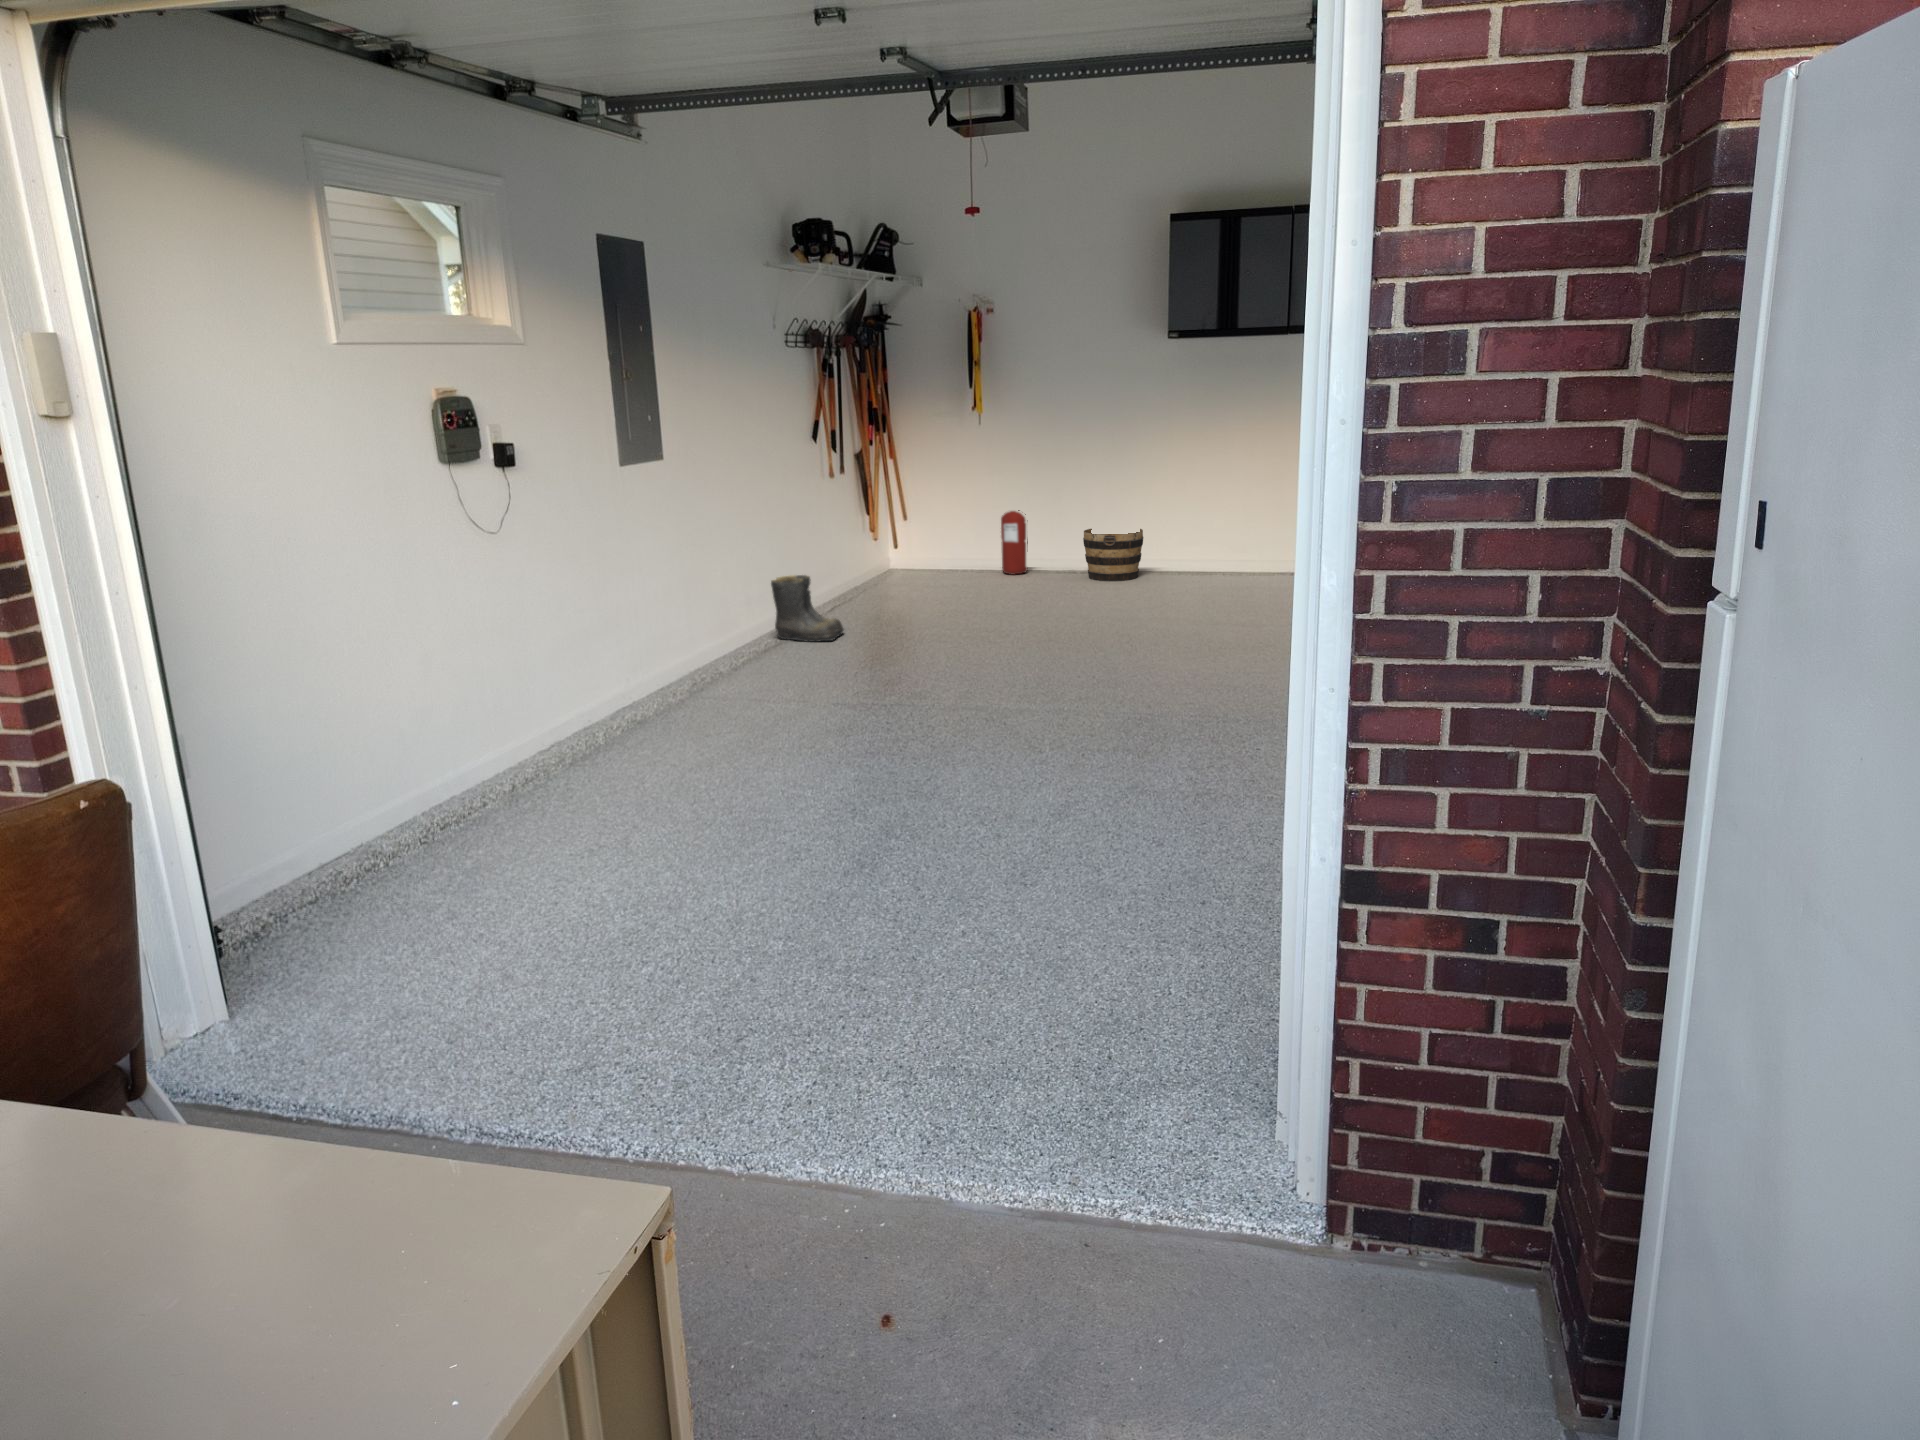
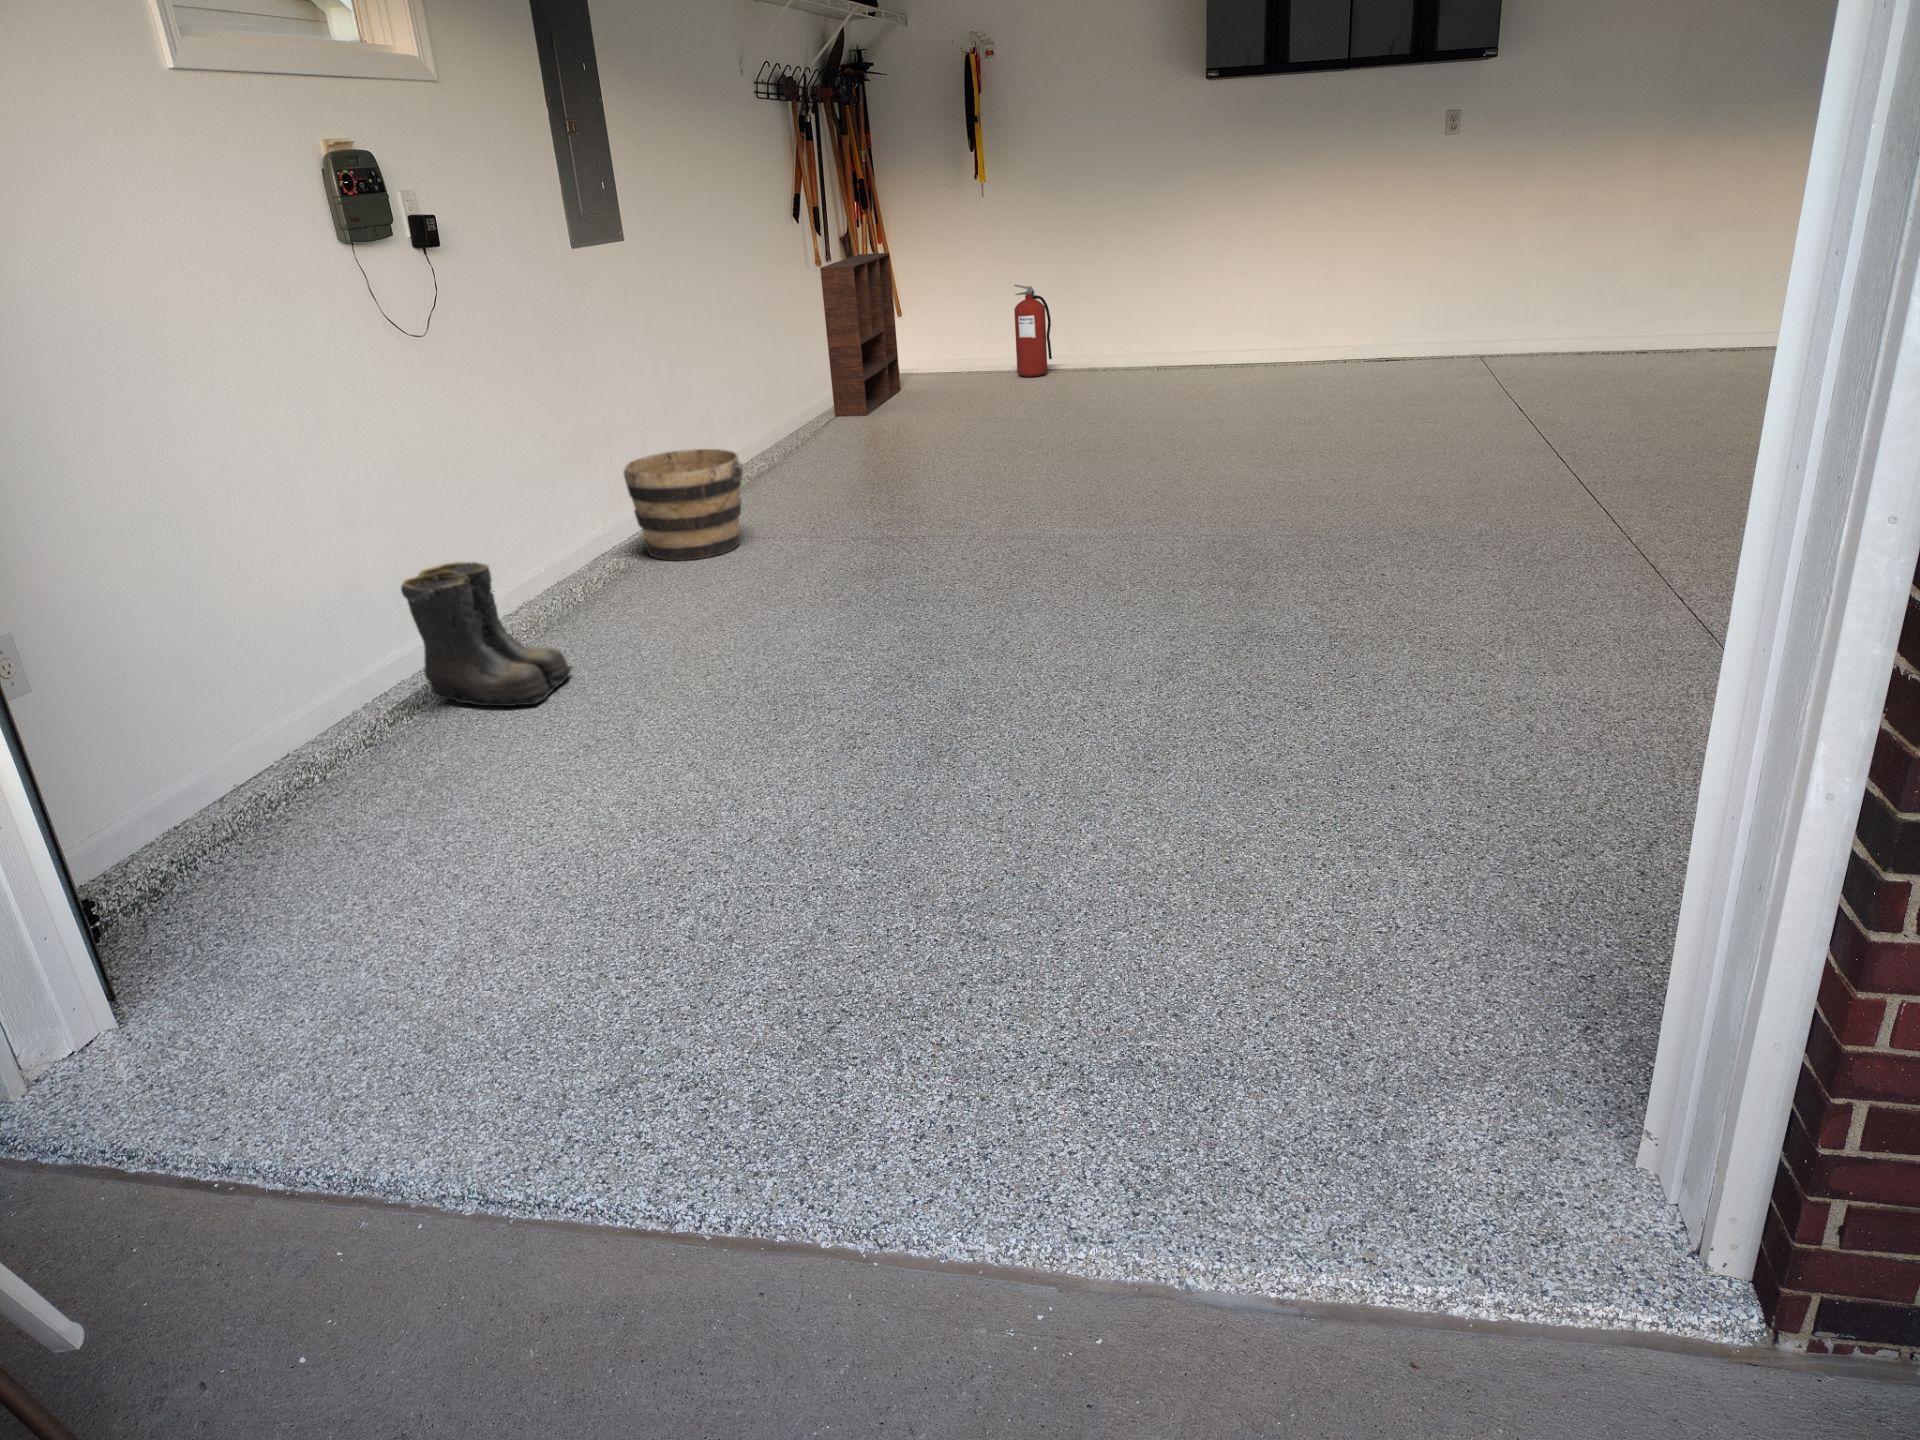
shelving unit: none [834,469,901,602] -> present [820,253,900,417]
bucket: present [1083,529,1143,581] -> present [624,449,743,561]
boots: present [771,575,844,642] -> present [401,562,573,706]

